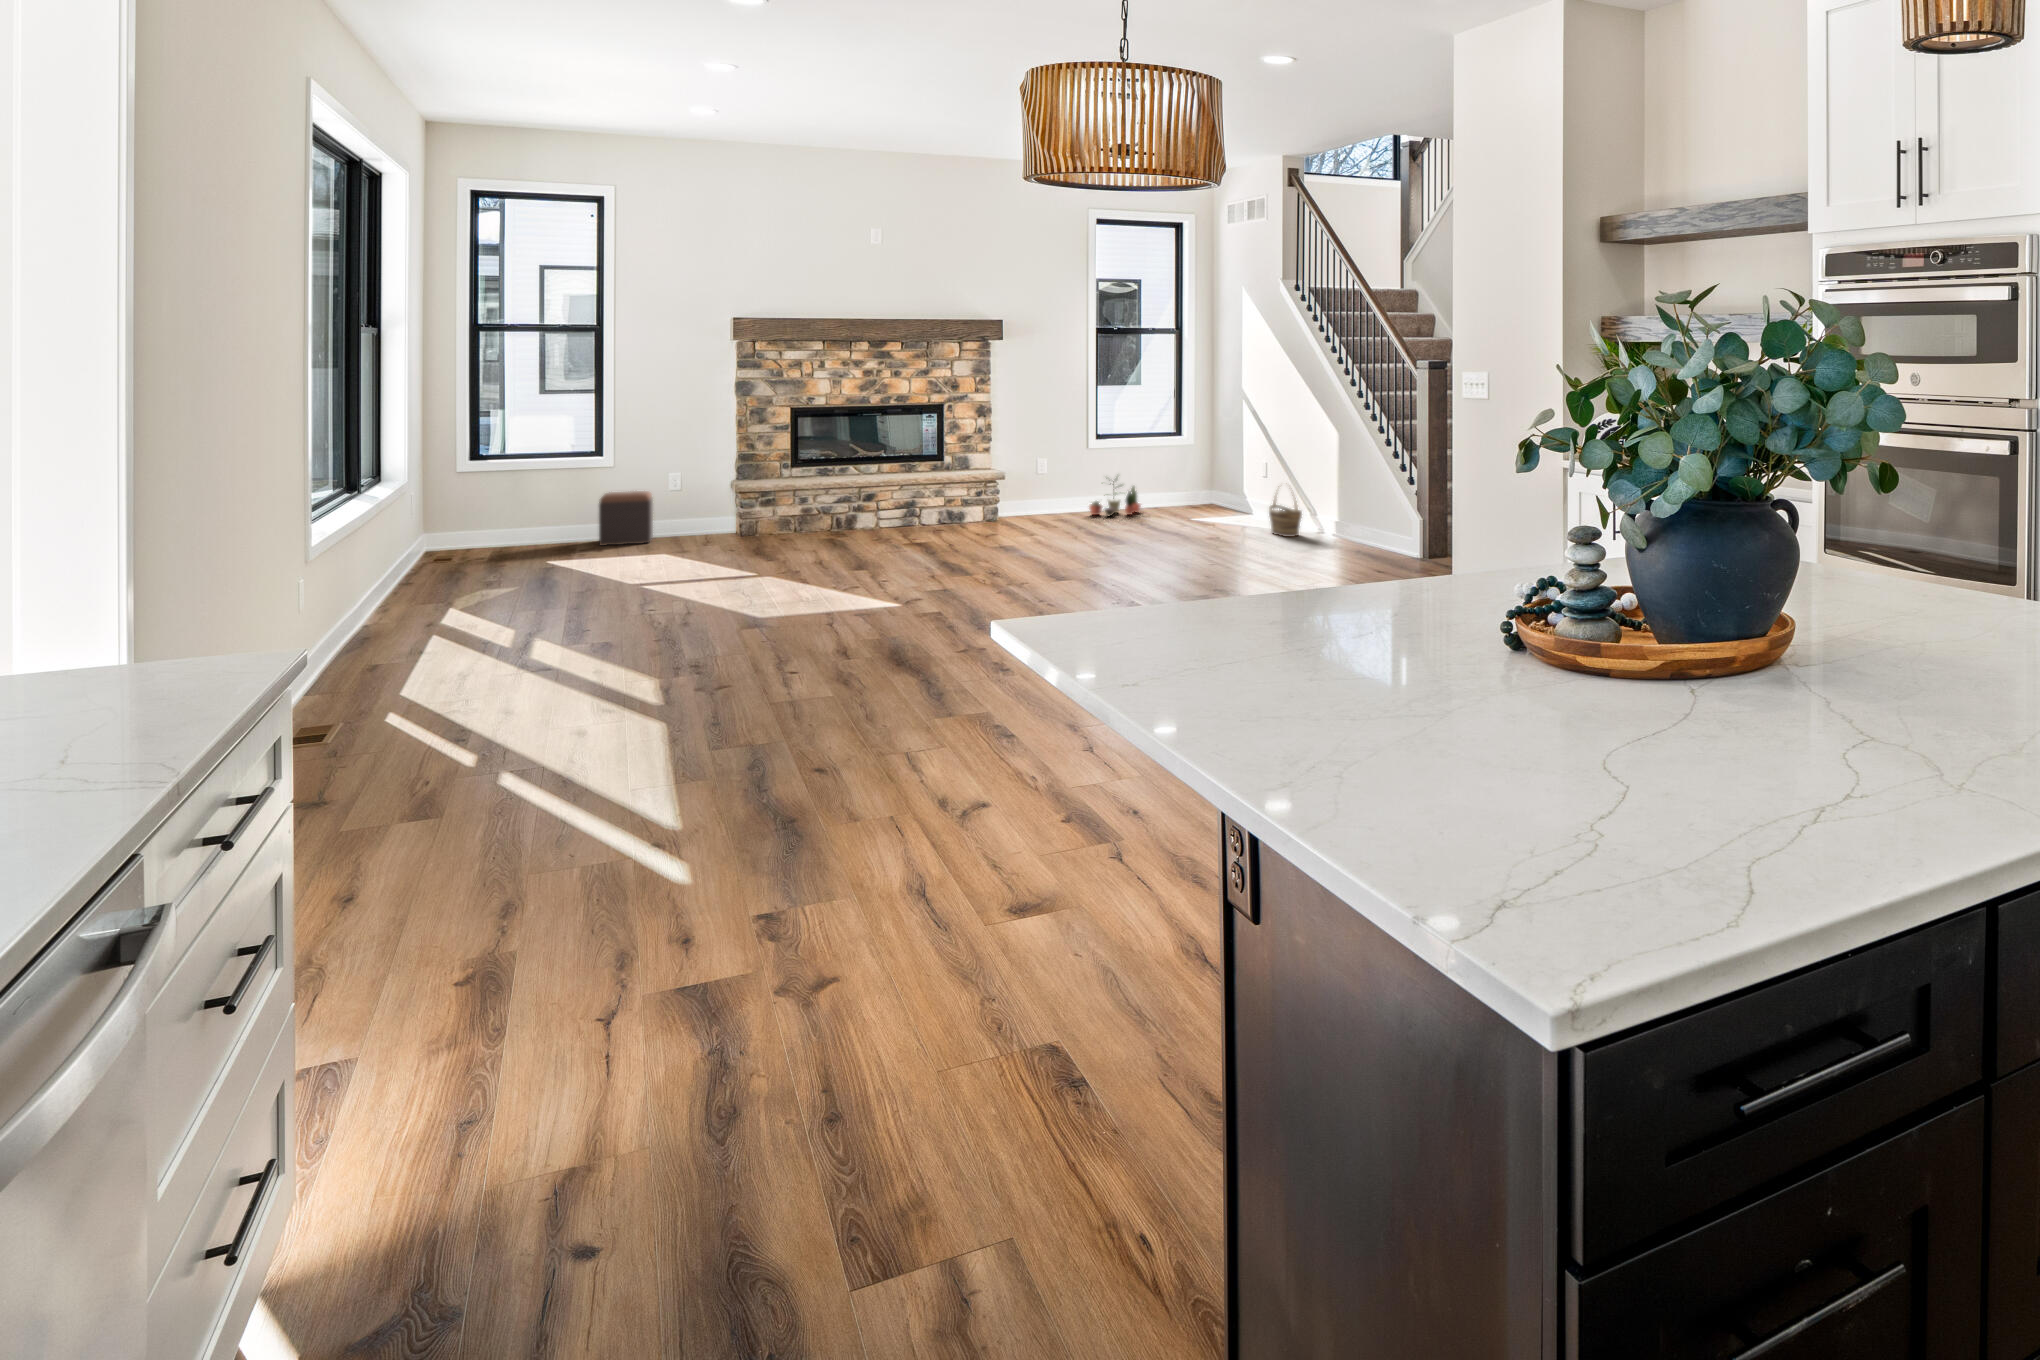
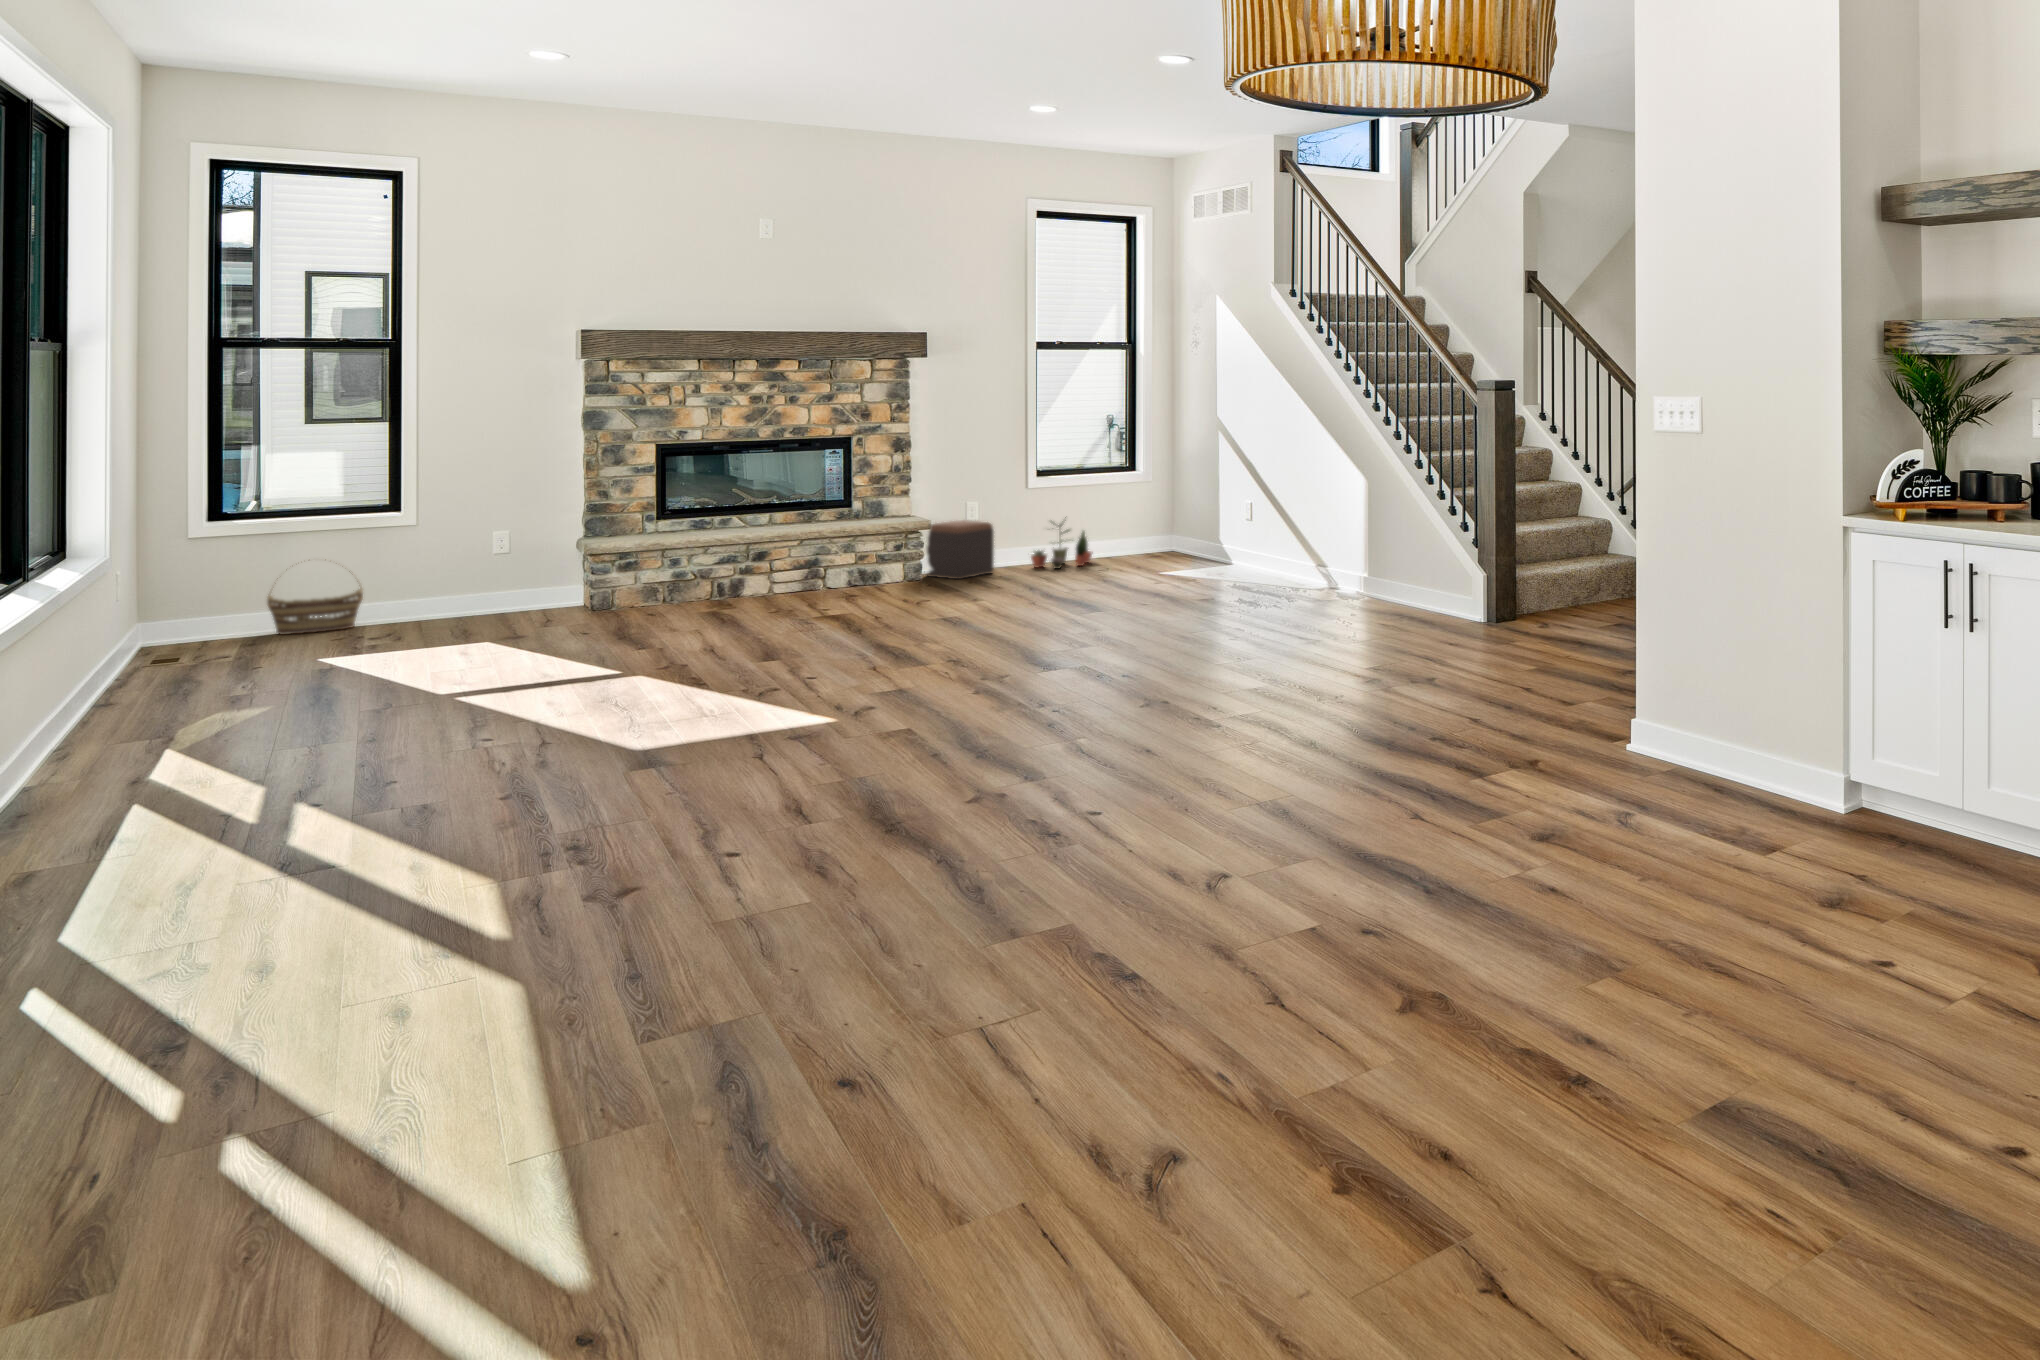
footstool: present [599,491,653,545] -> present [926,520,994,579]
basket: present [1269,495,1302,537] -> present [267,559,363,635]

